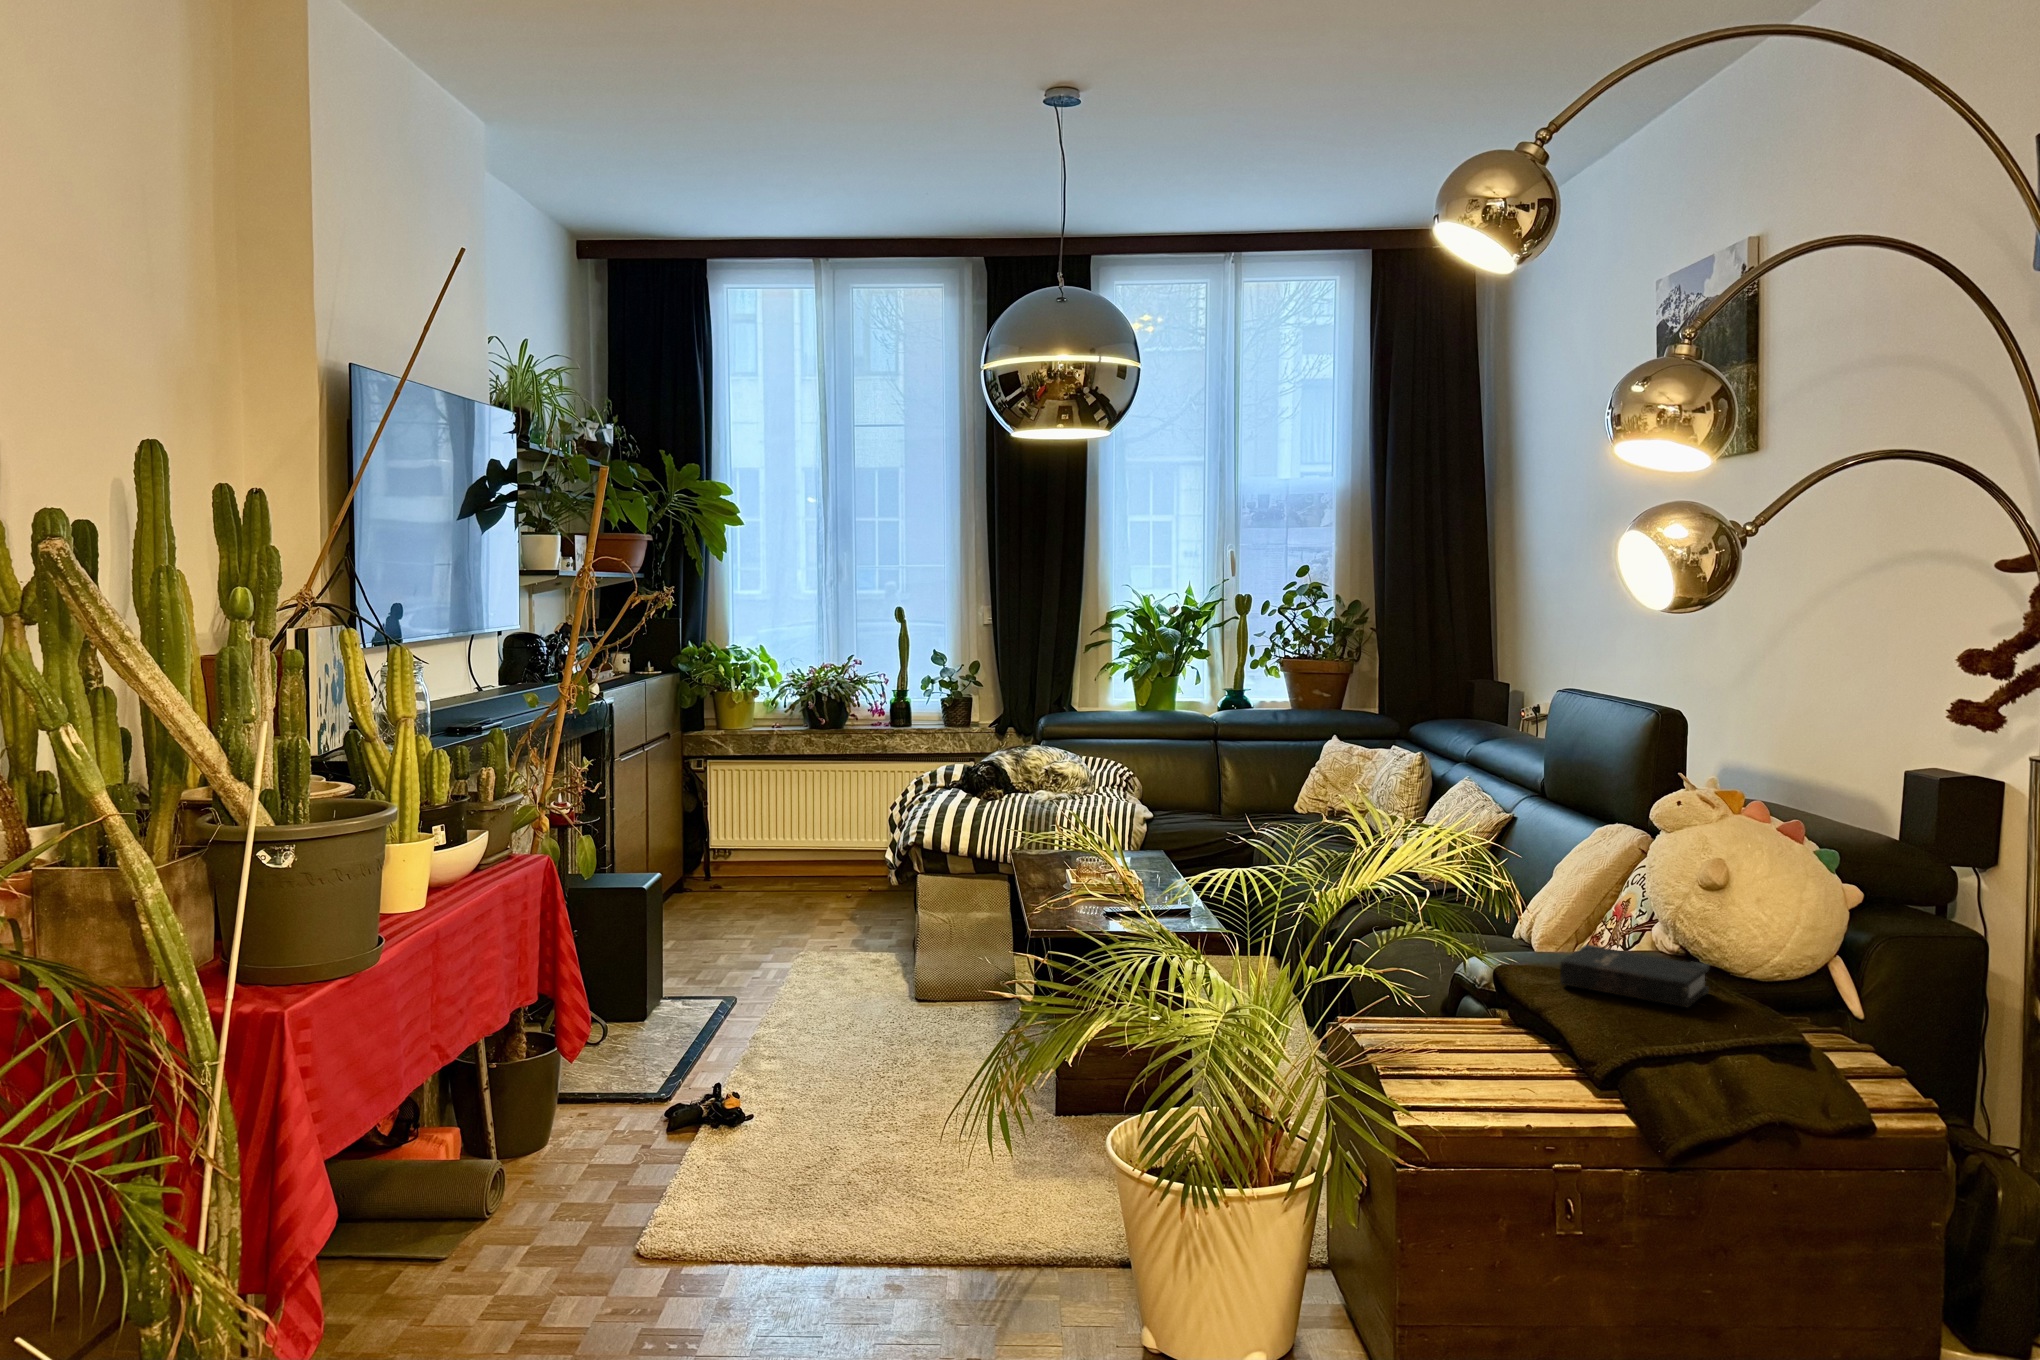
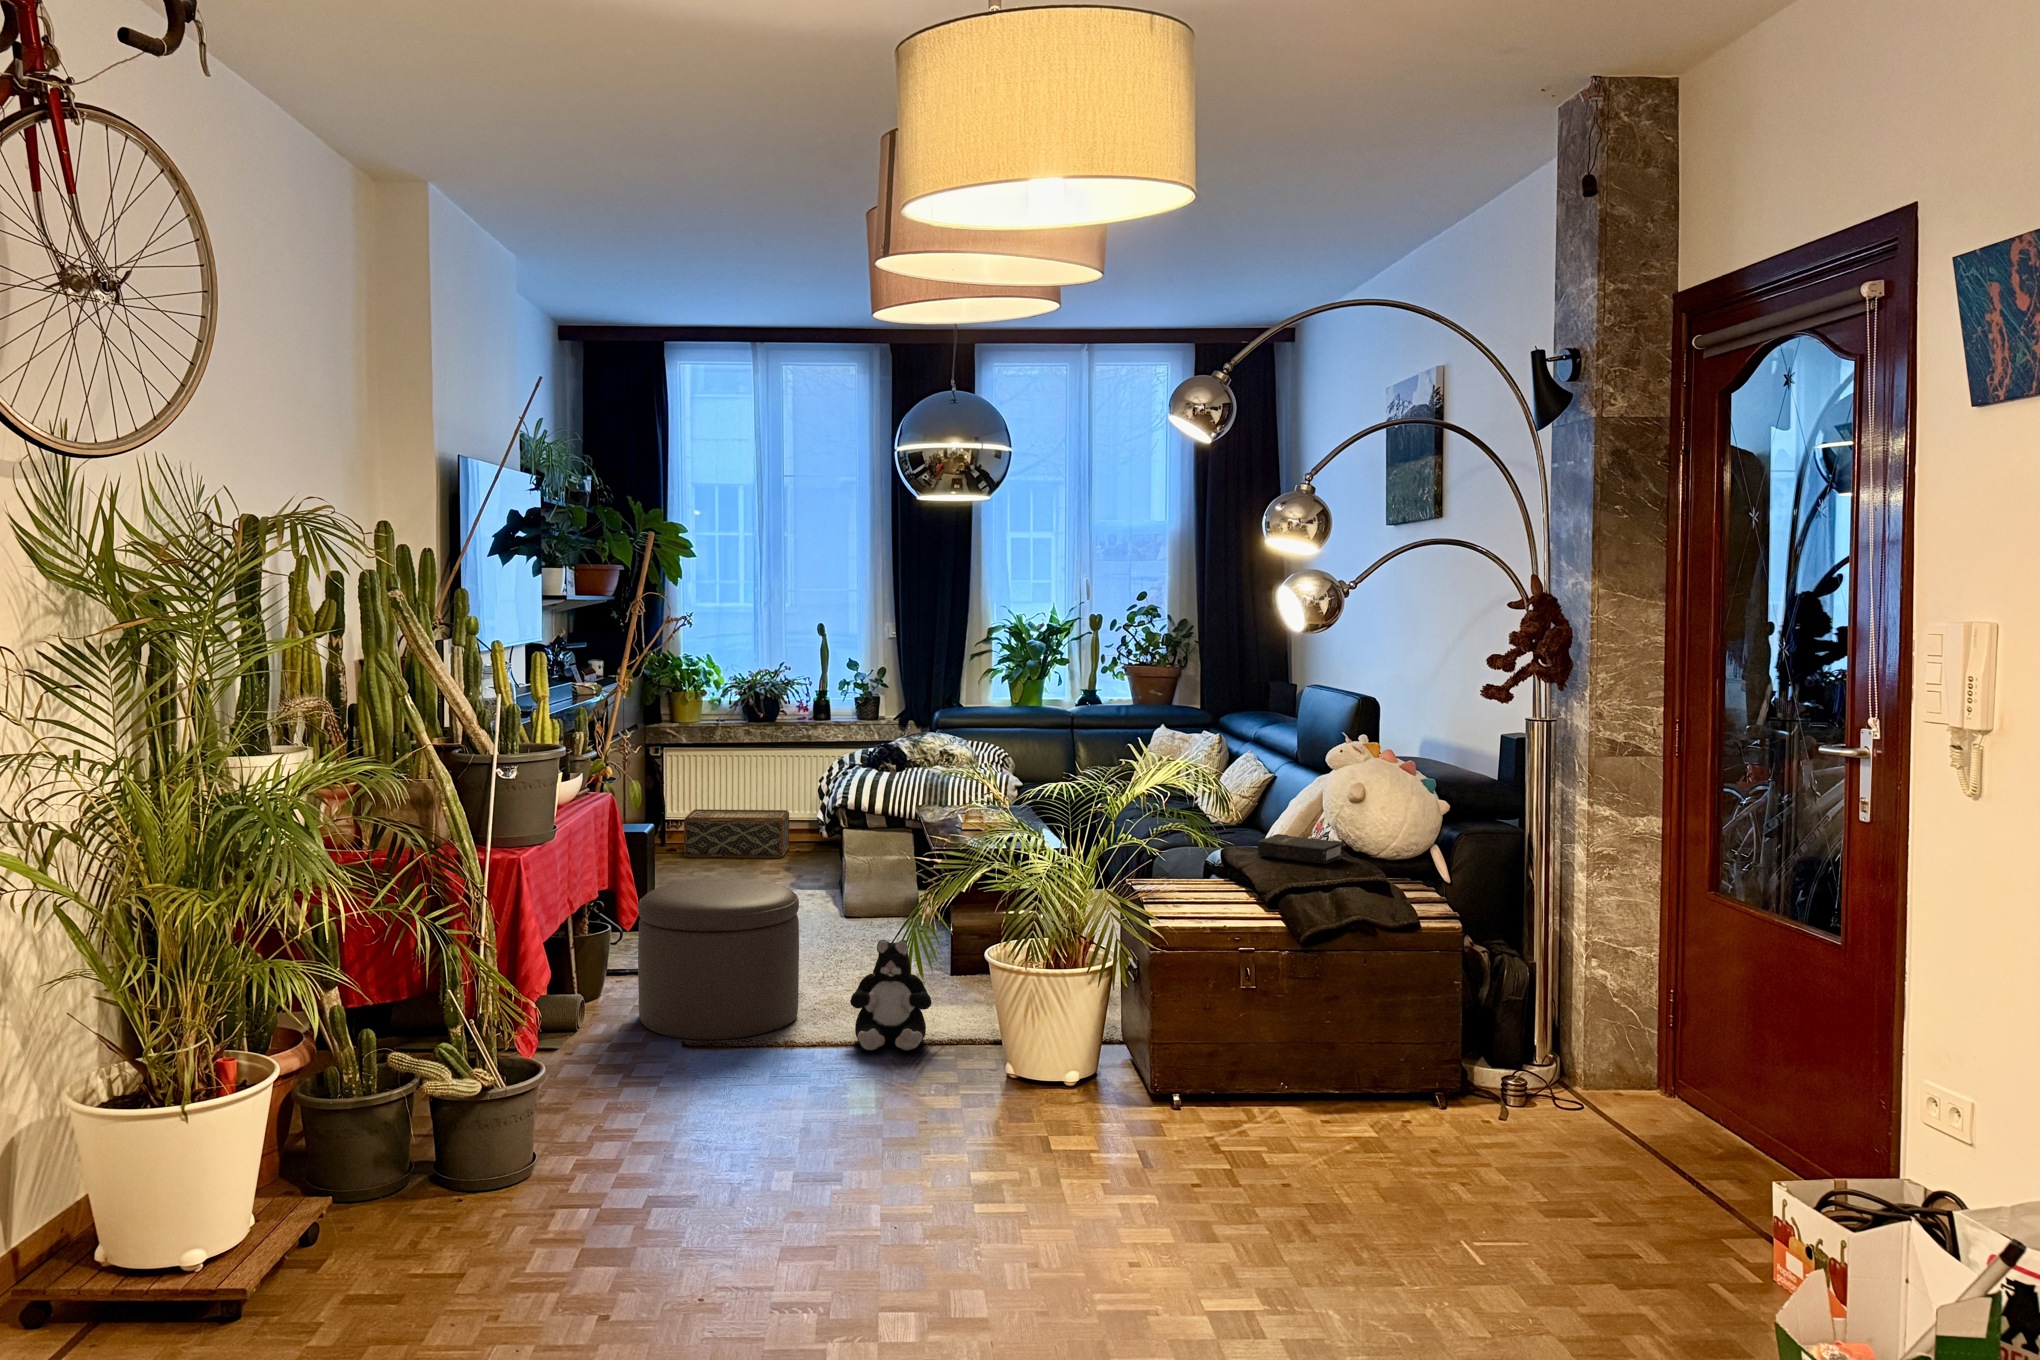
woven basket: none [730,836,861,899] -> present [684,809,789,858]
ottoman: none [579,979,822,1247] -> present [638,878,799,1040]
plush toy: none [893,1096,1020,1287] -> present [850,940,931,1051]

